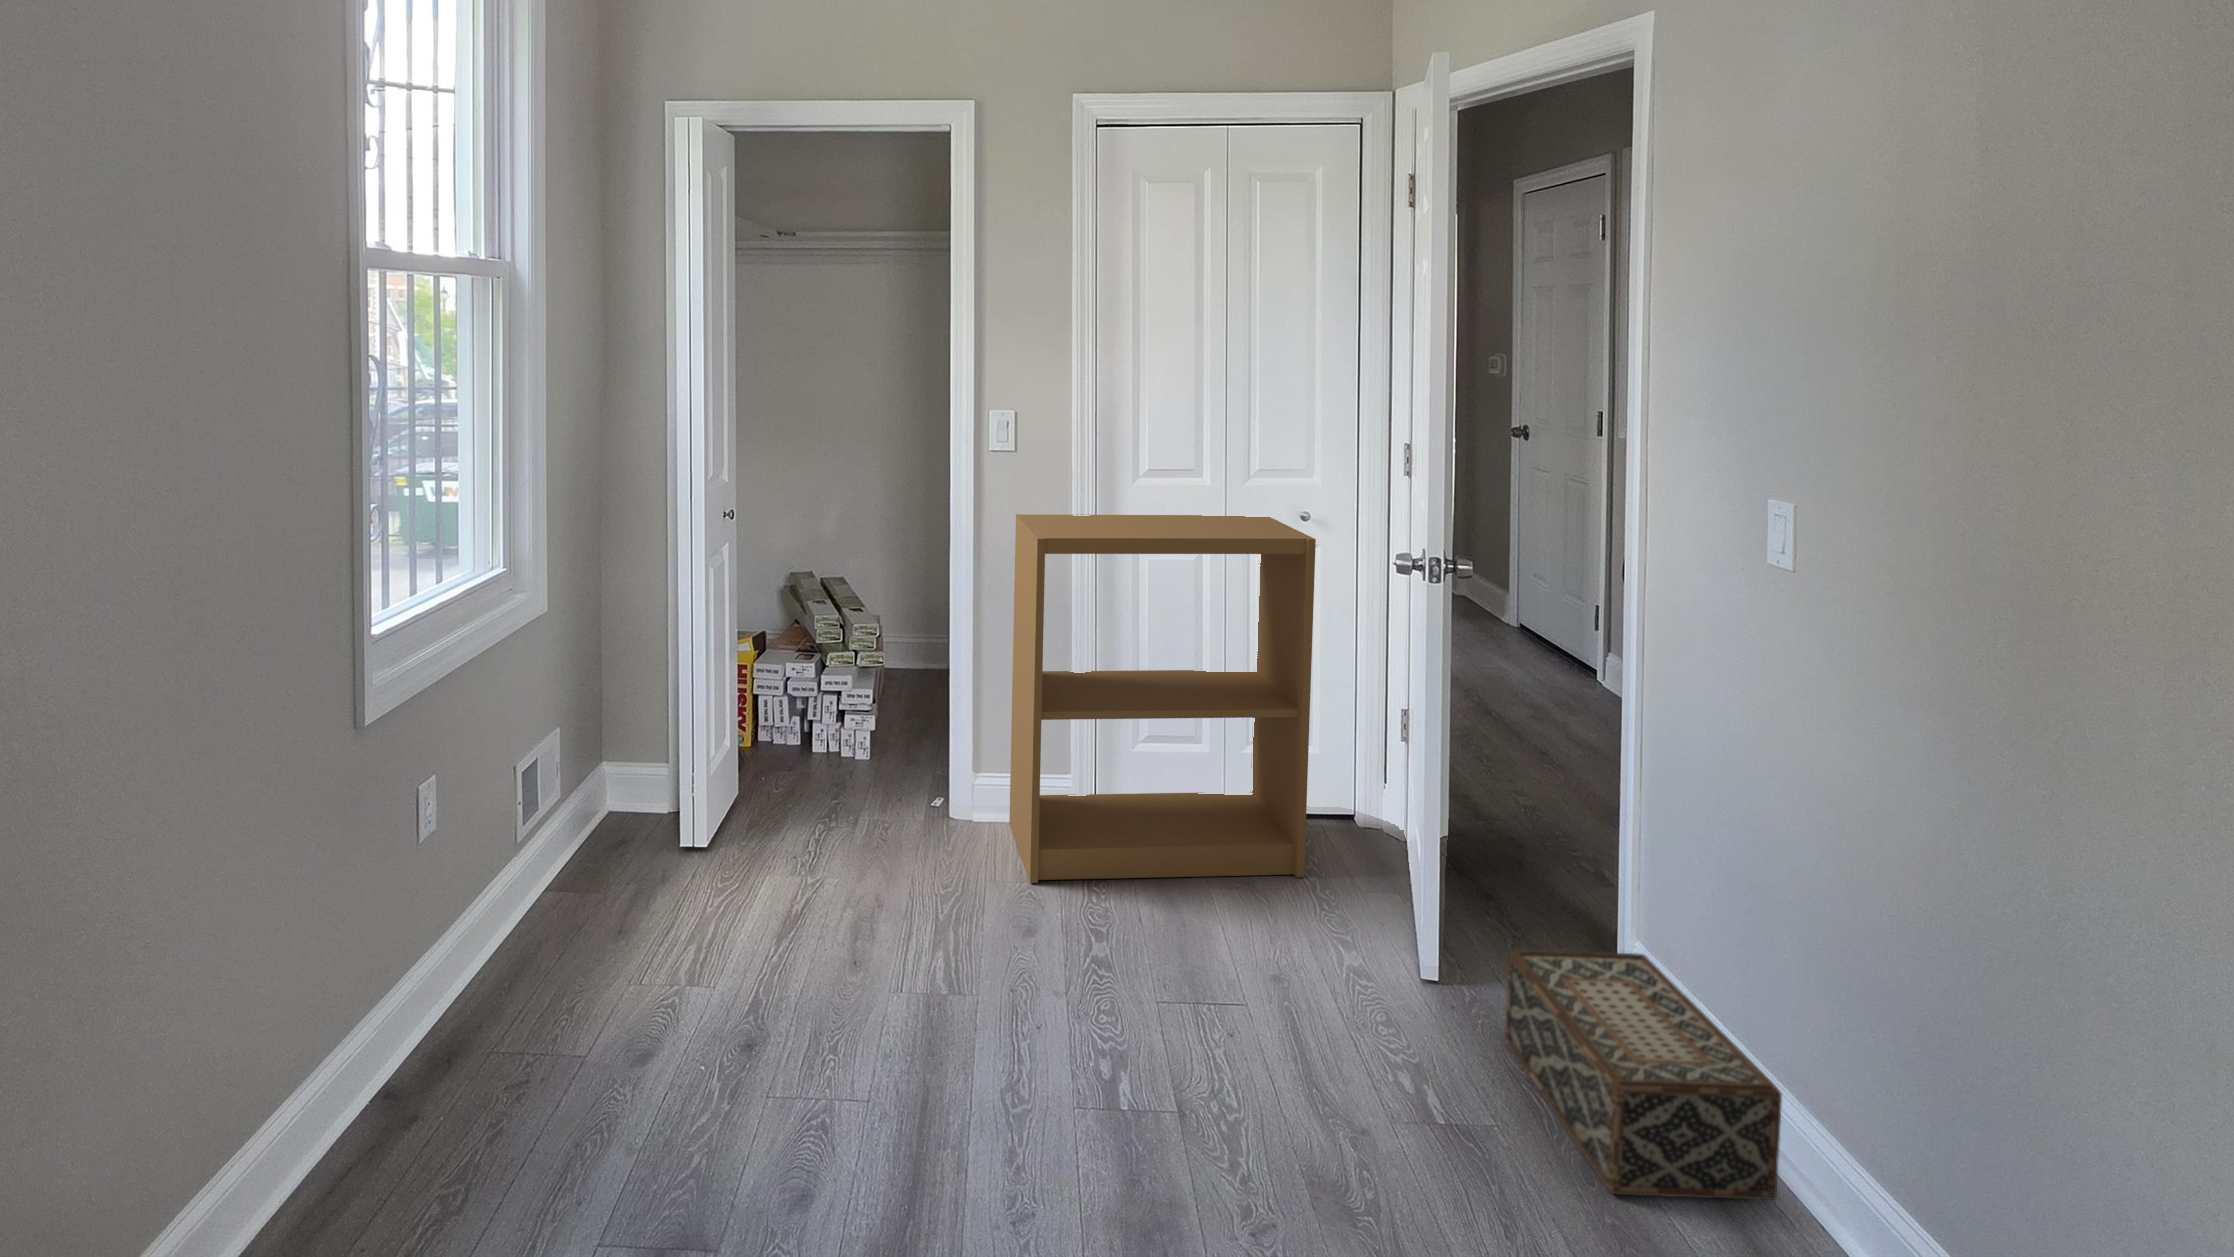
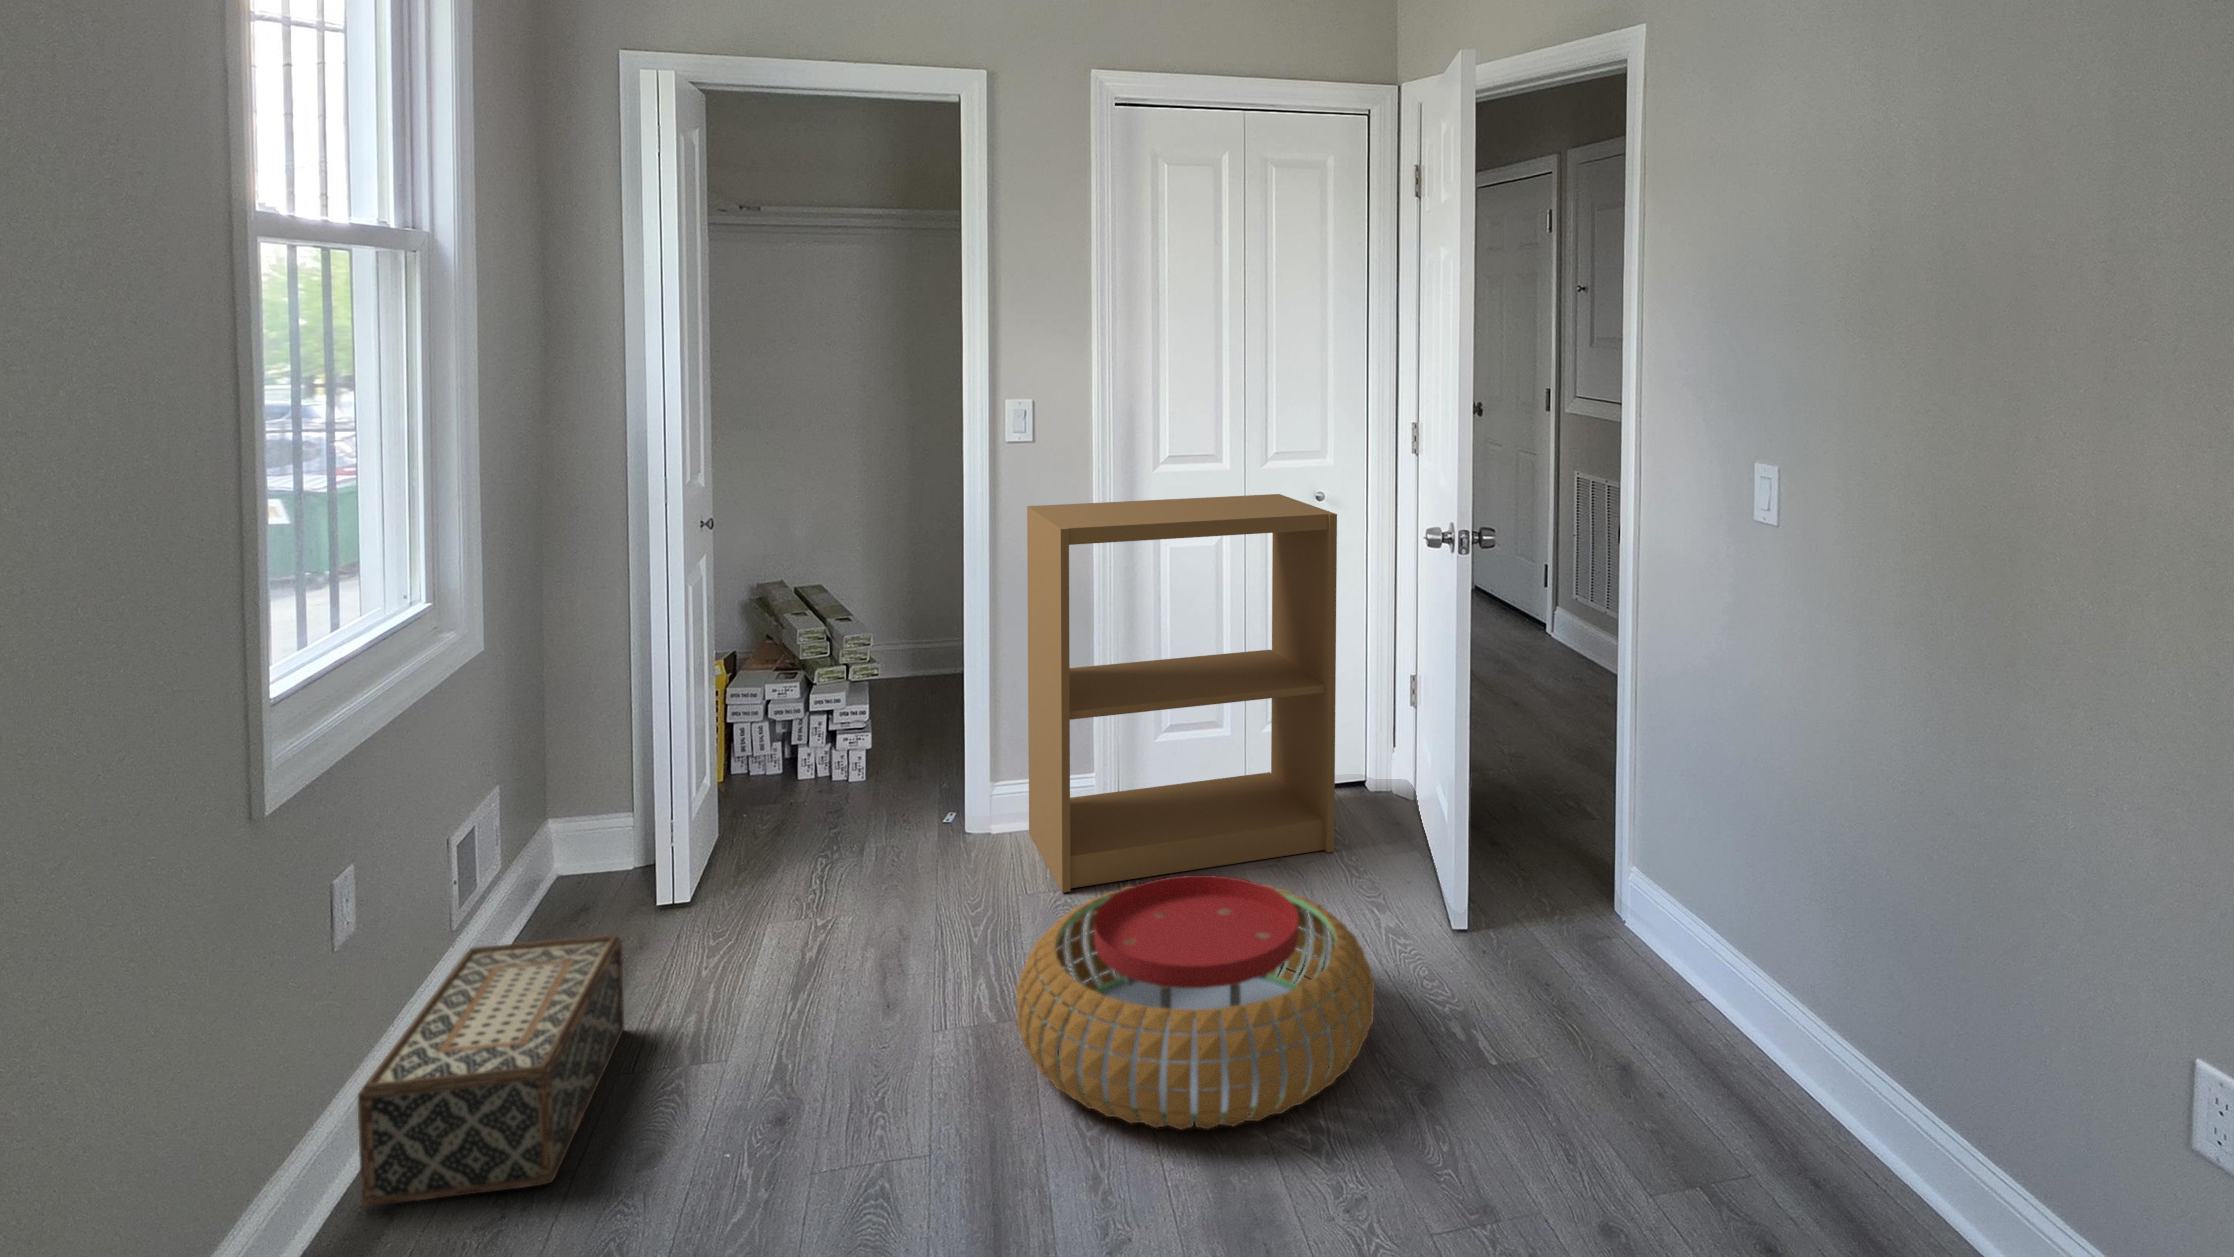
pouf: none [962,879,1307,1120] -> present [1016,875,1375,1130]
woven basket: present [1505,950,1782,1200] -> present [358,935,624,1207]

